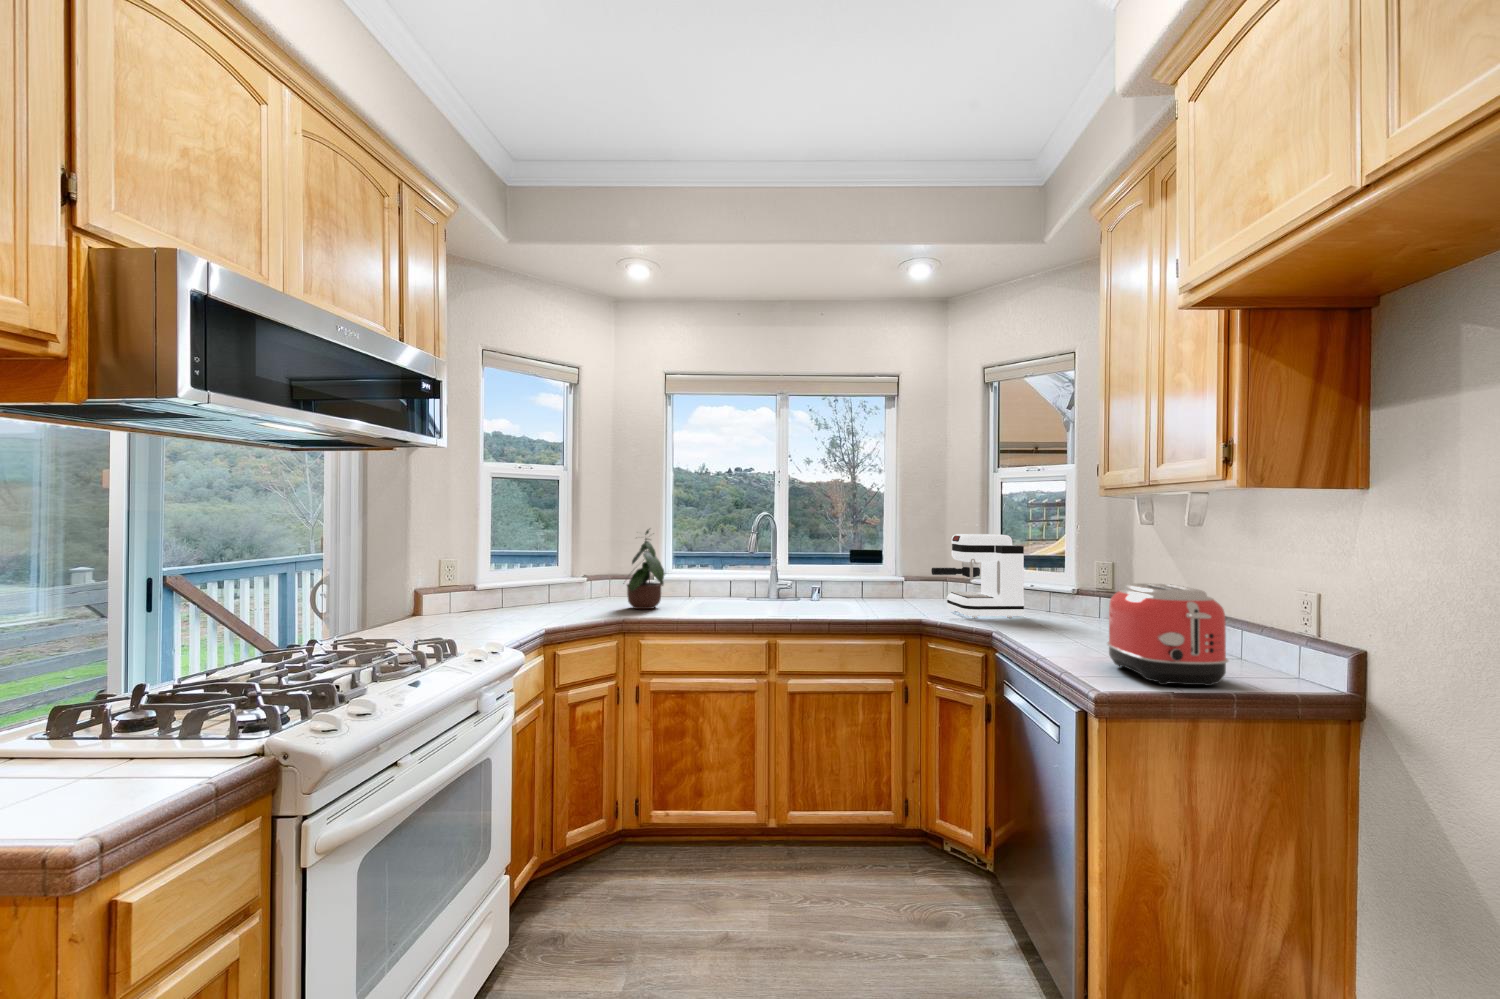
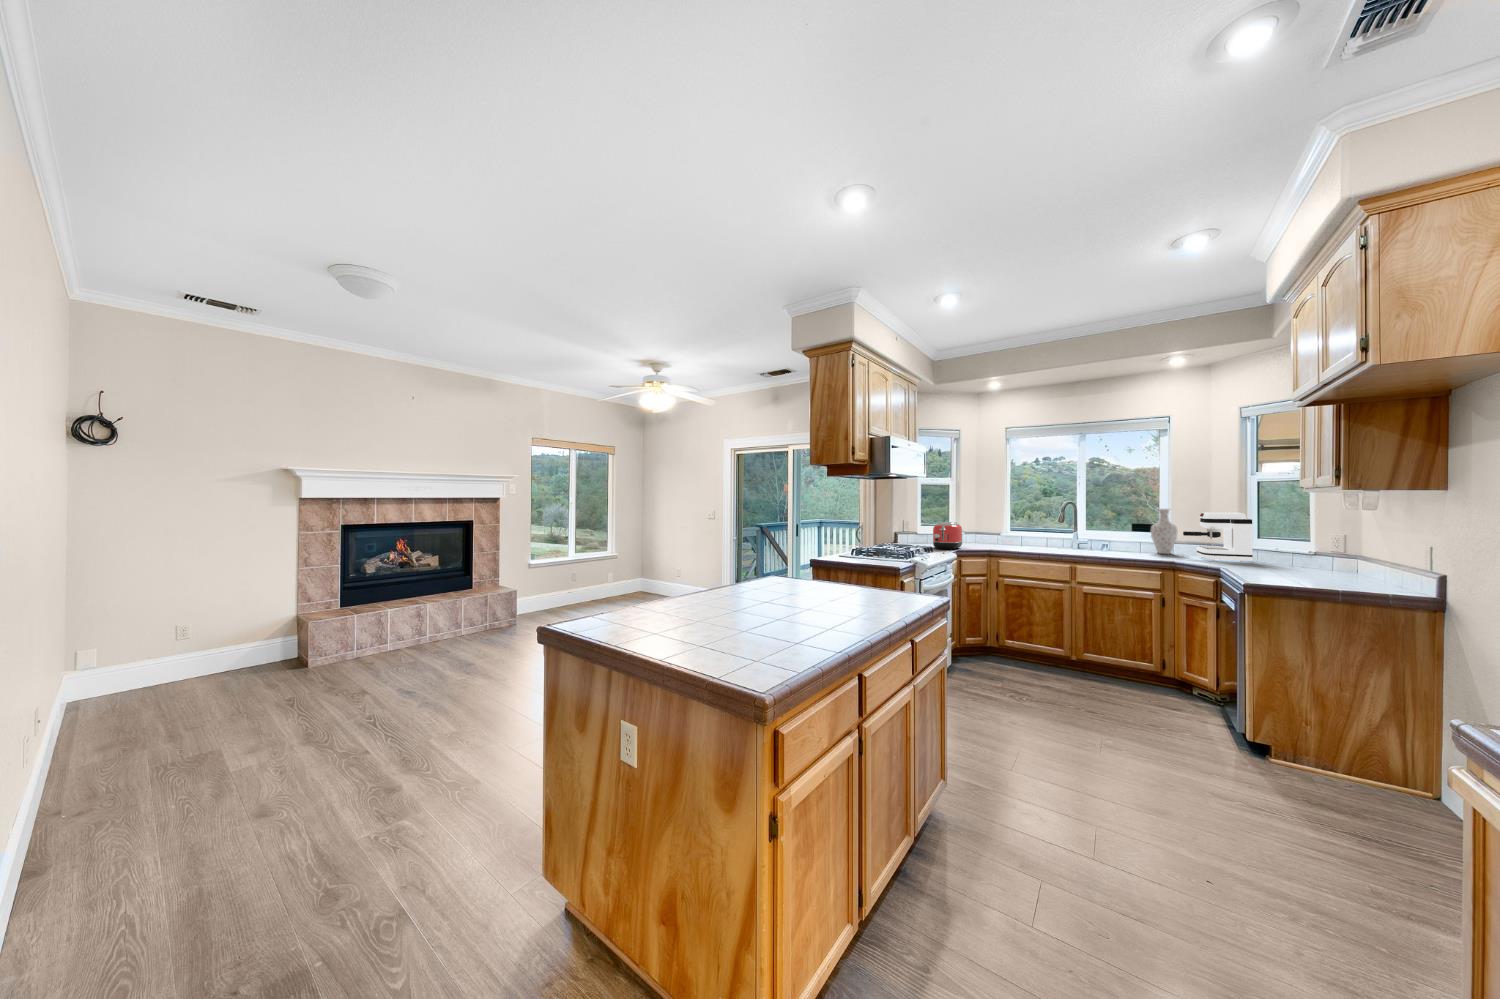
vase: none [882,528,918,607] -> present [1151,509,1177,554]
potted plant: present [623,529,664,609] -> none [987,509,1014,548]
toaster: present [1107,583,1228,686] -> present [933,522,962,550]

